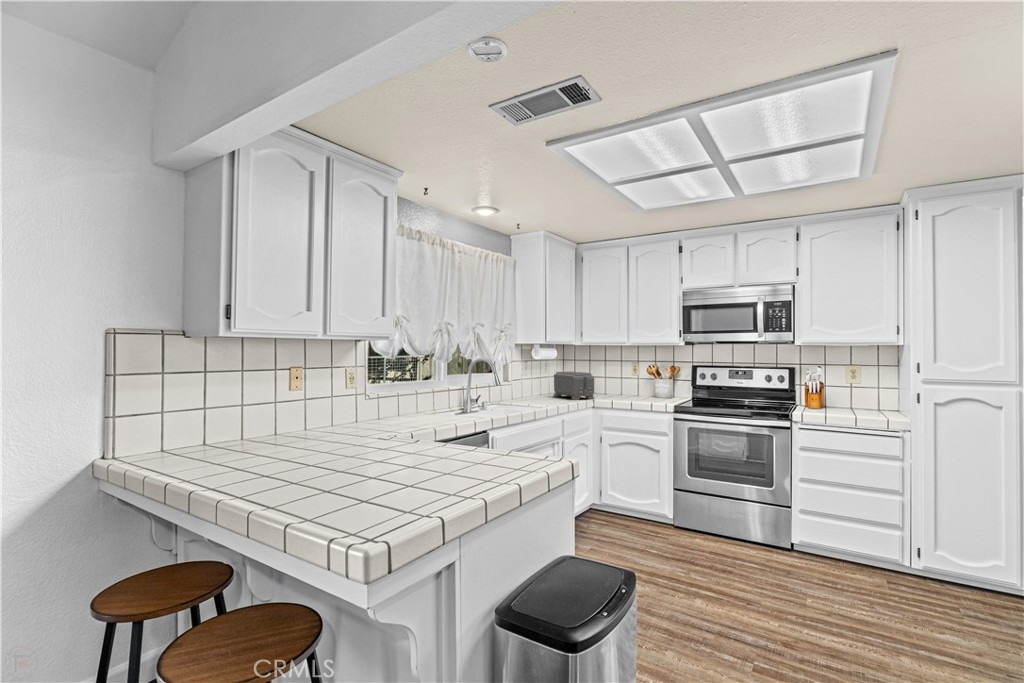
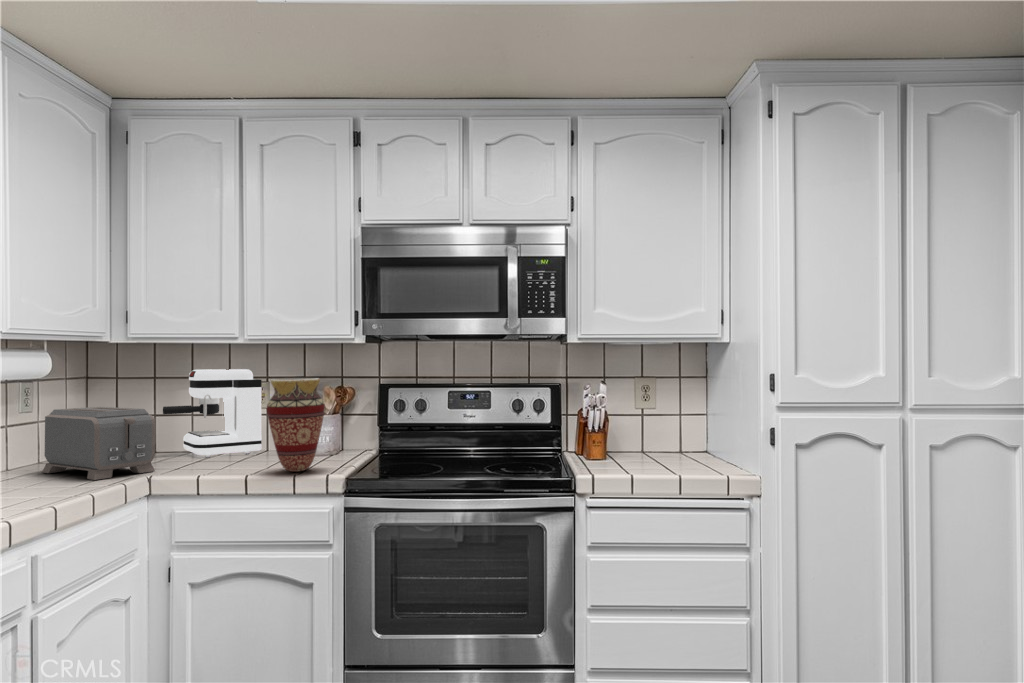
coffee maker: none [593,357,636,396] -> present [163,369,262,457]
vase: none [640,361,665,402] -> present [267,378,325,472]

